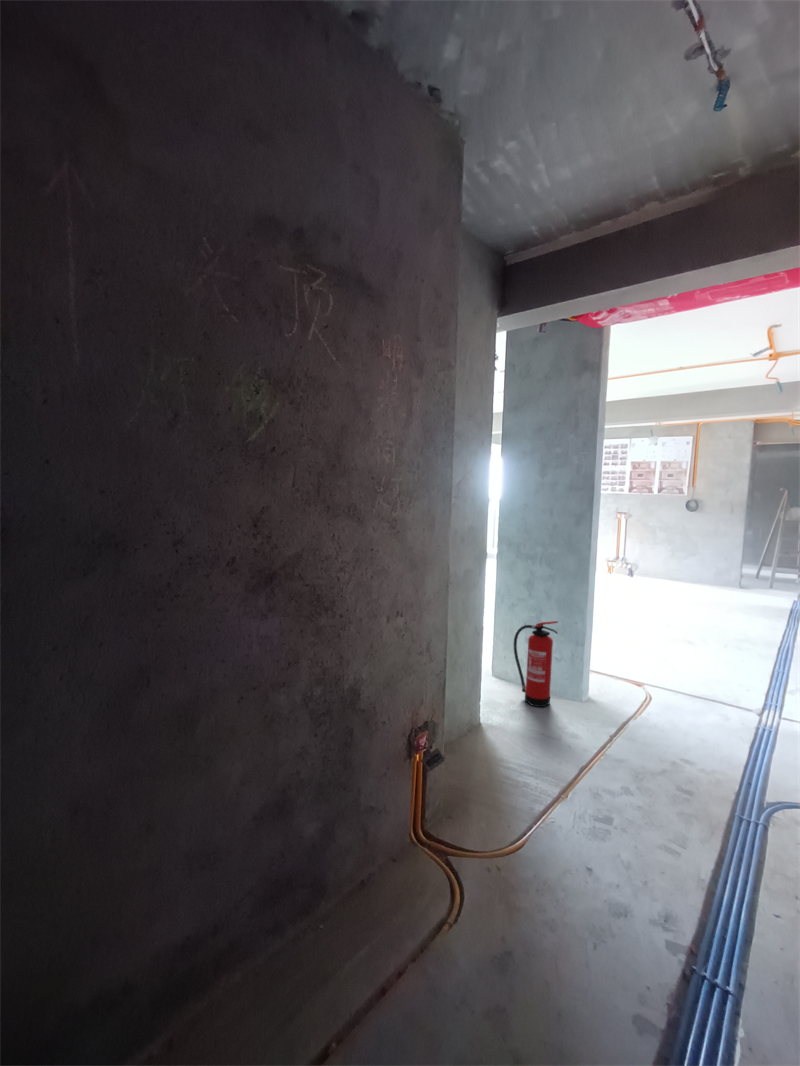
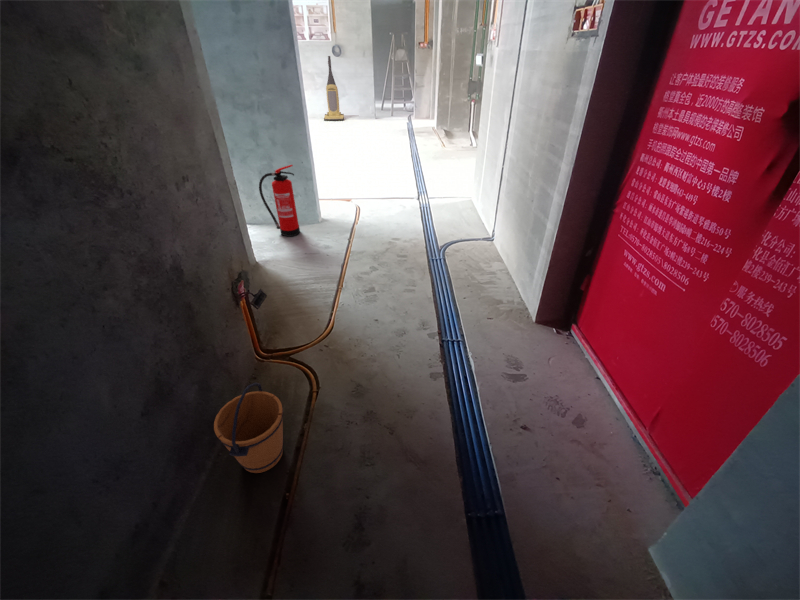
vacuum cleaner: none [656,509,688,583] -> present [324,56,344,120]
bucket: none [301,850,385,991] -> present [214,383,283,473]

